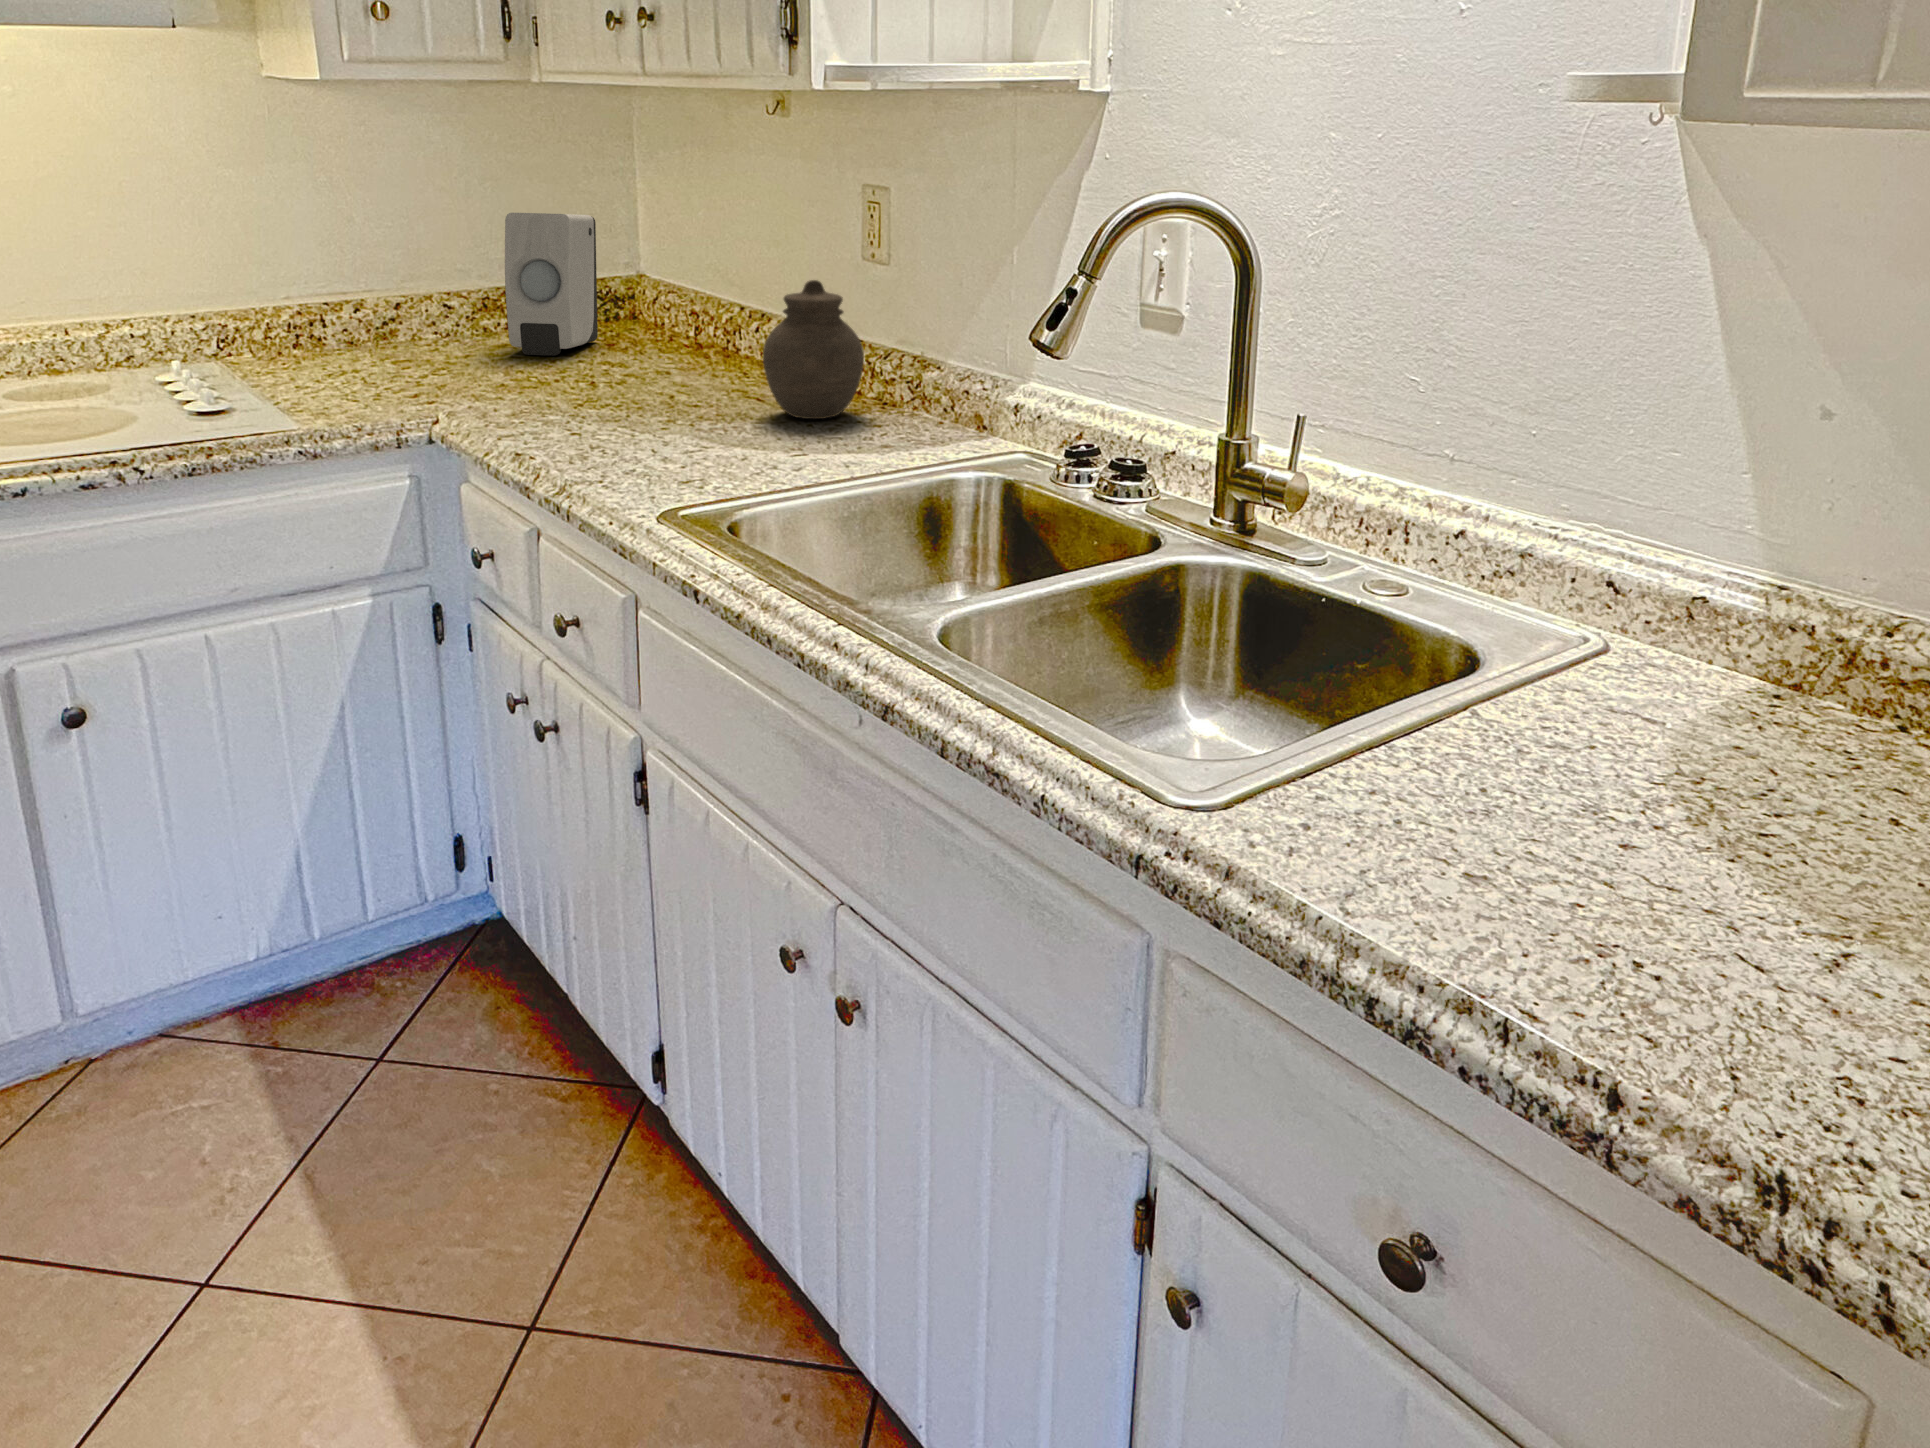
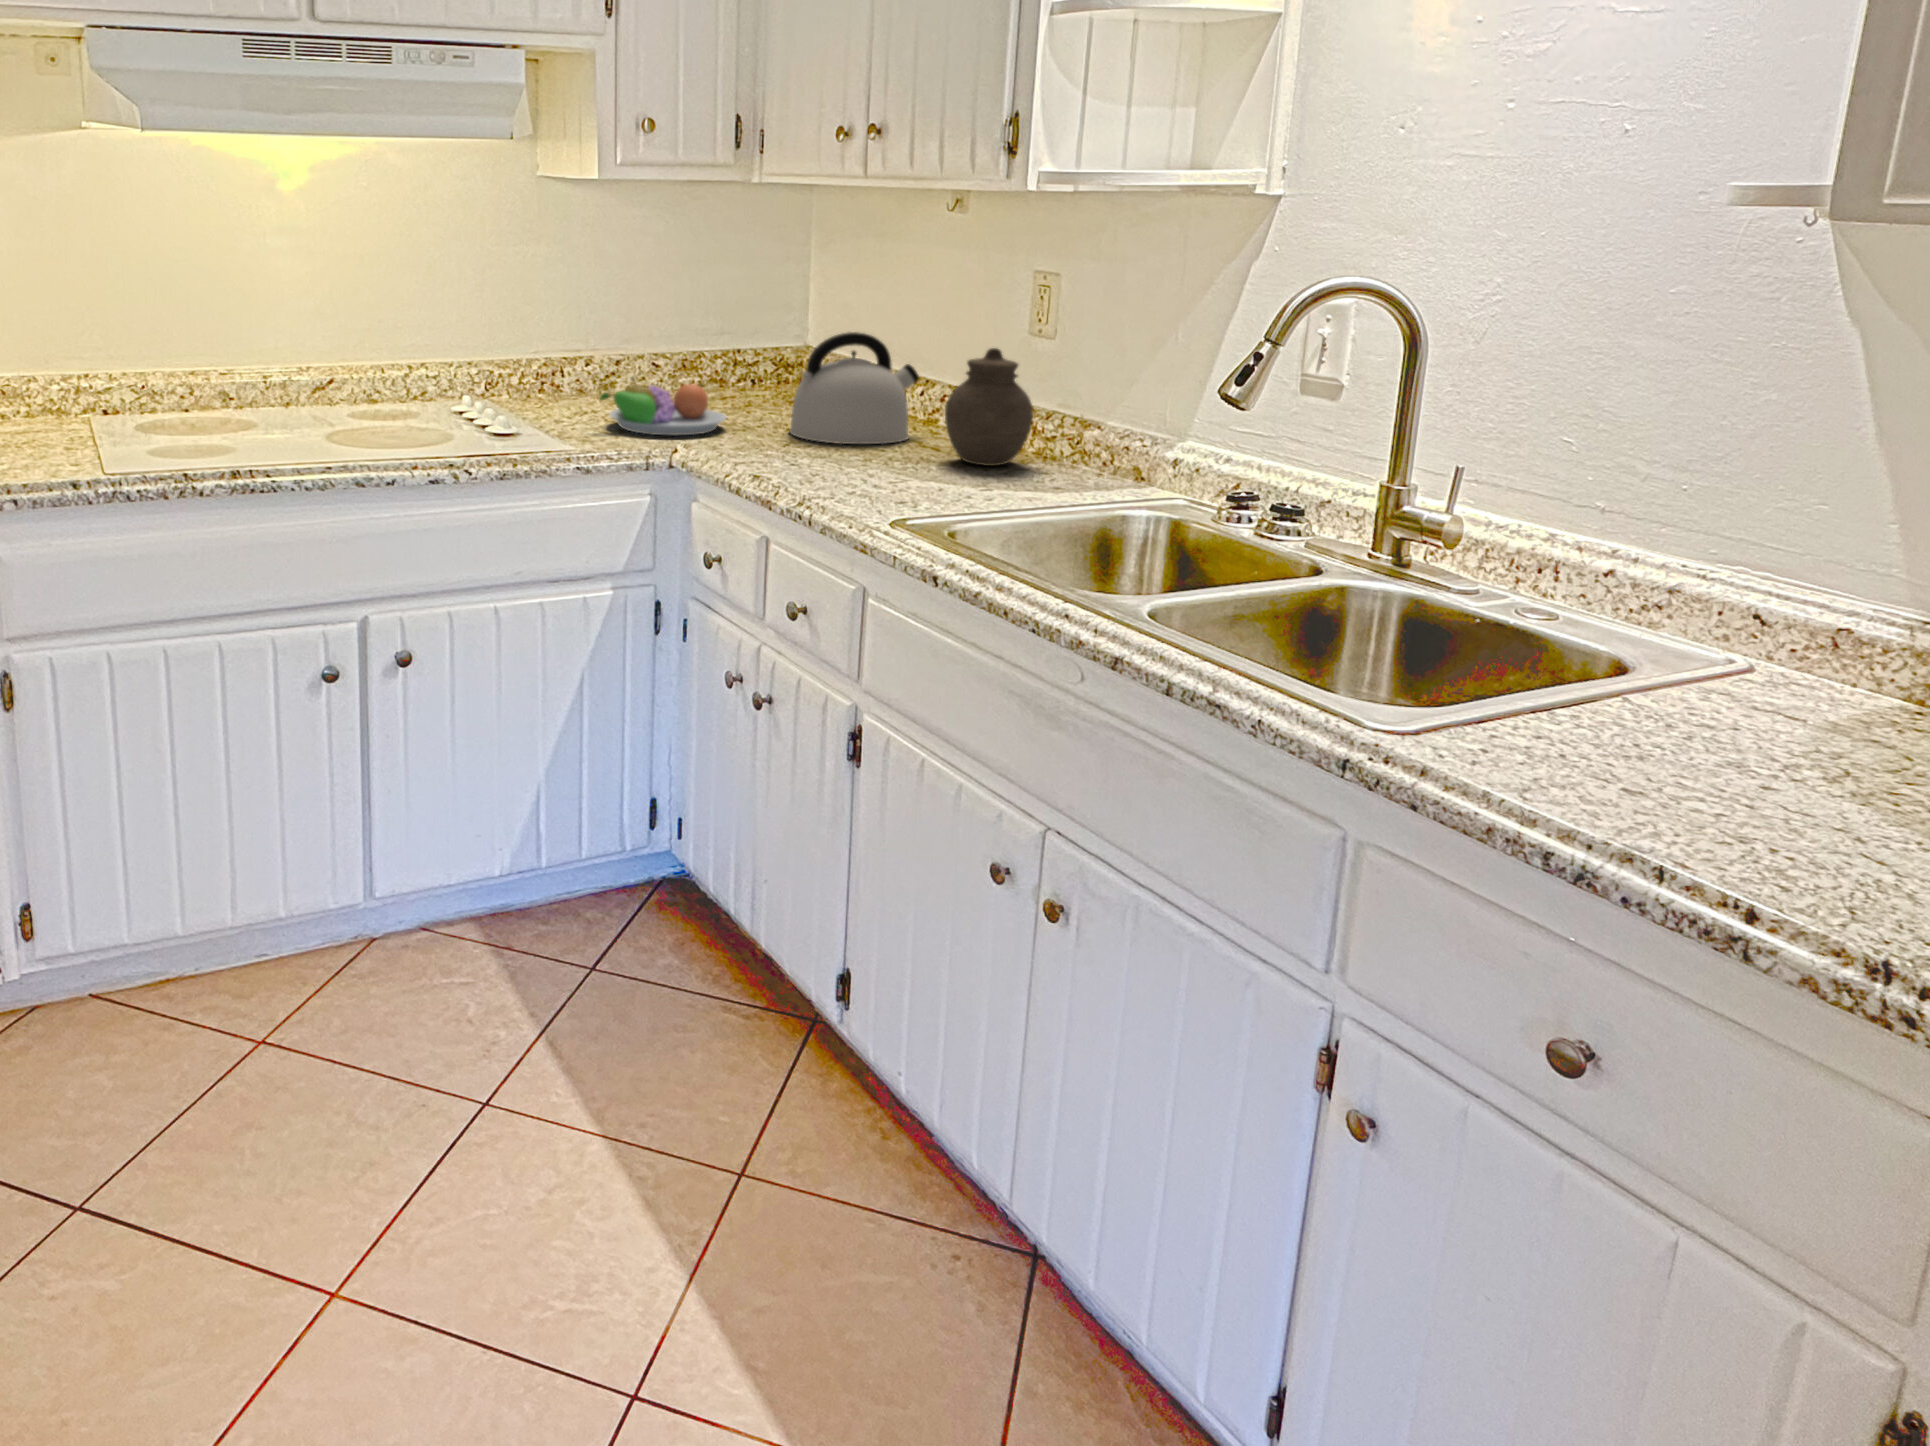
soap dispenser: present [505,213,598,356] -> none [705,287,778,408]
kettle: none [595,264,747,399] -> present [789,332,919,444]
fruit bowl: none [348,327,519,399] -> present [600,378,726,435]

